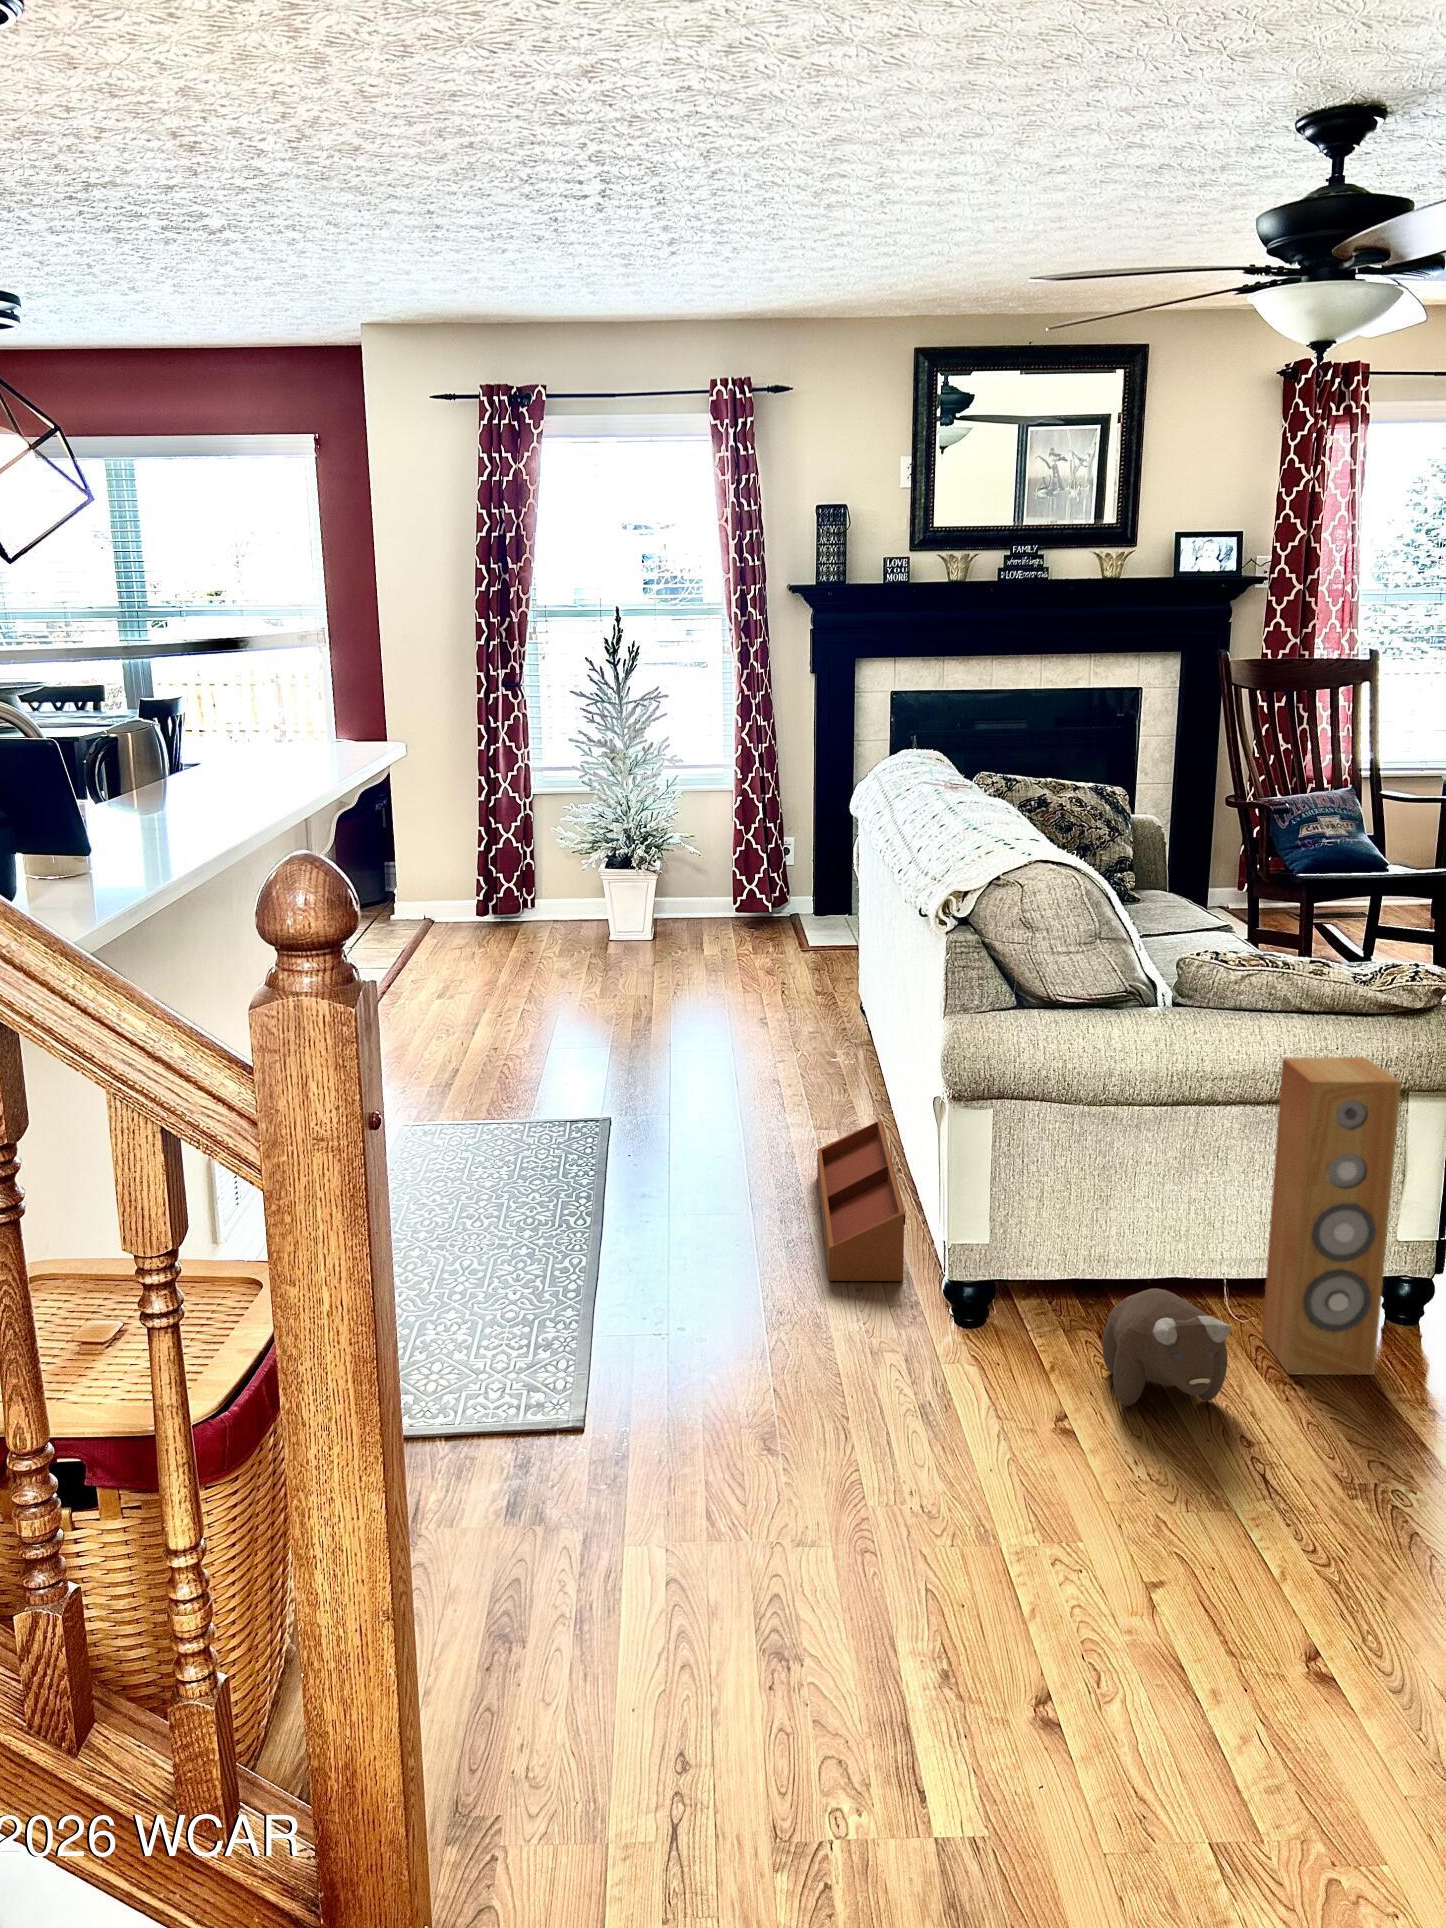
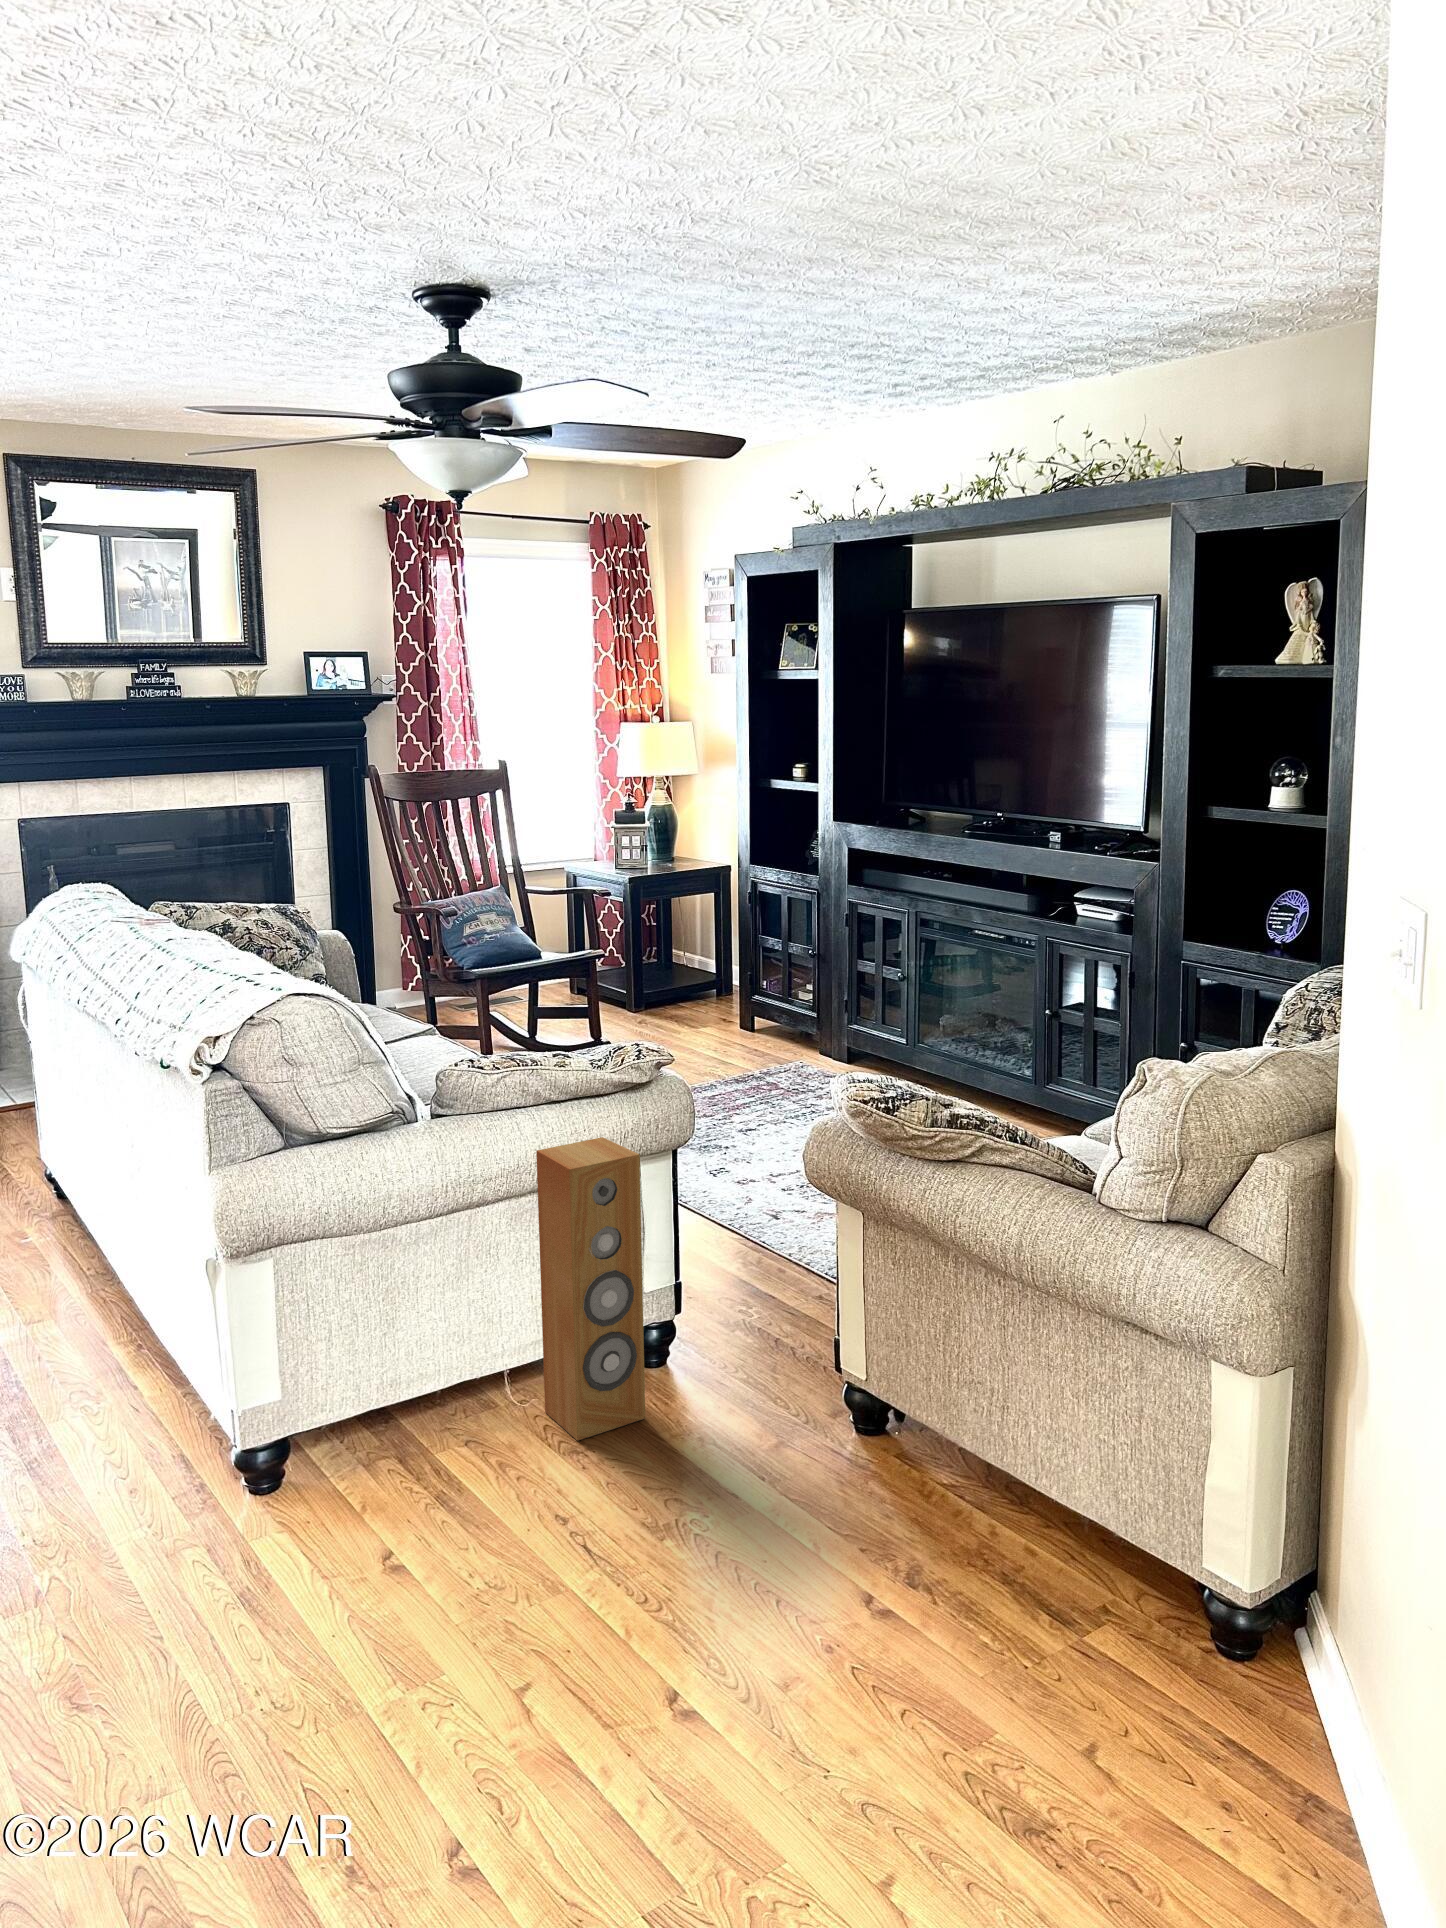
storage bin: present [817,1120,905,1281] -> none [44,1288,182,1484]
plush toy: present [1103,1288,1231,1406] -> none [412,1395,537,1520]

